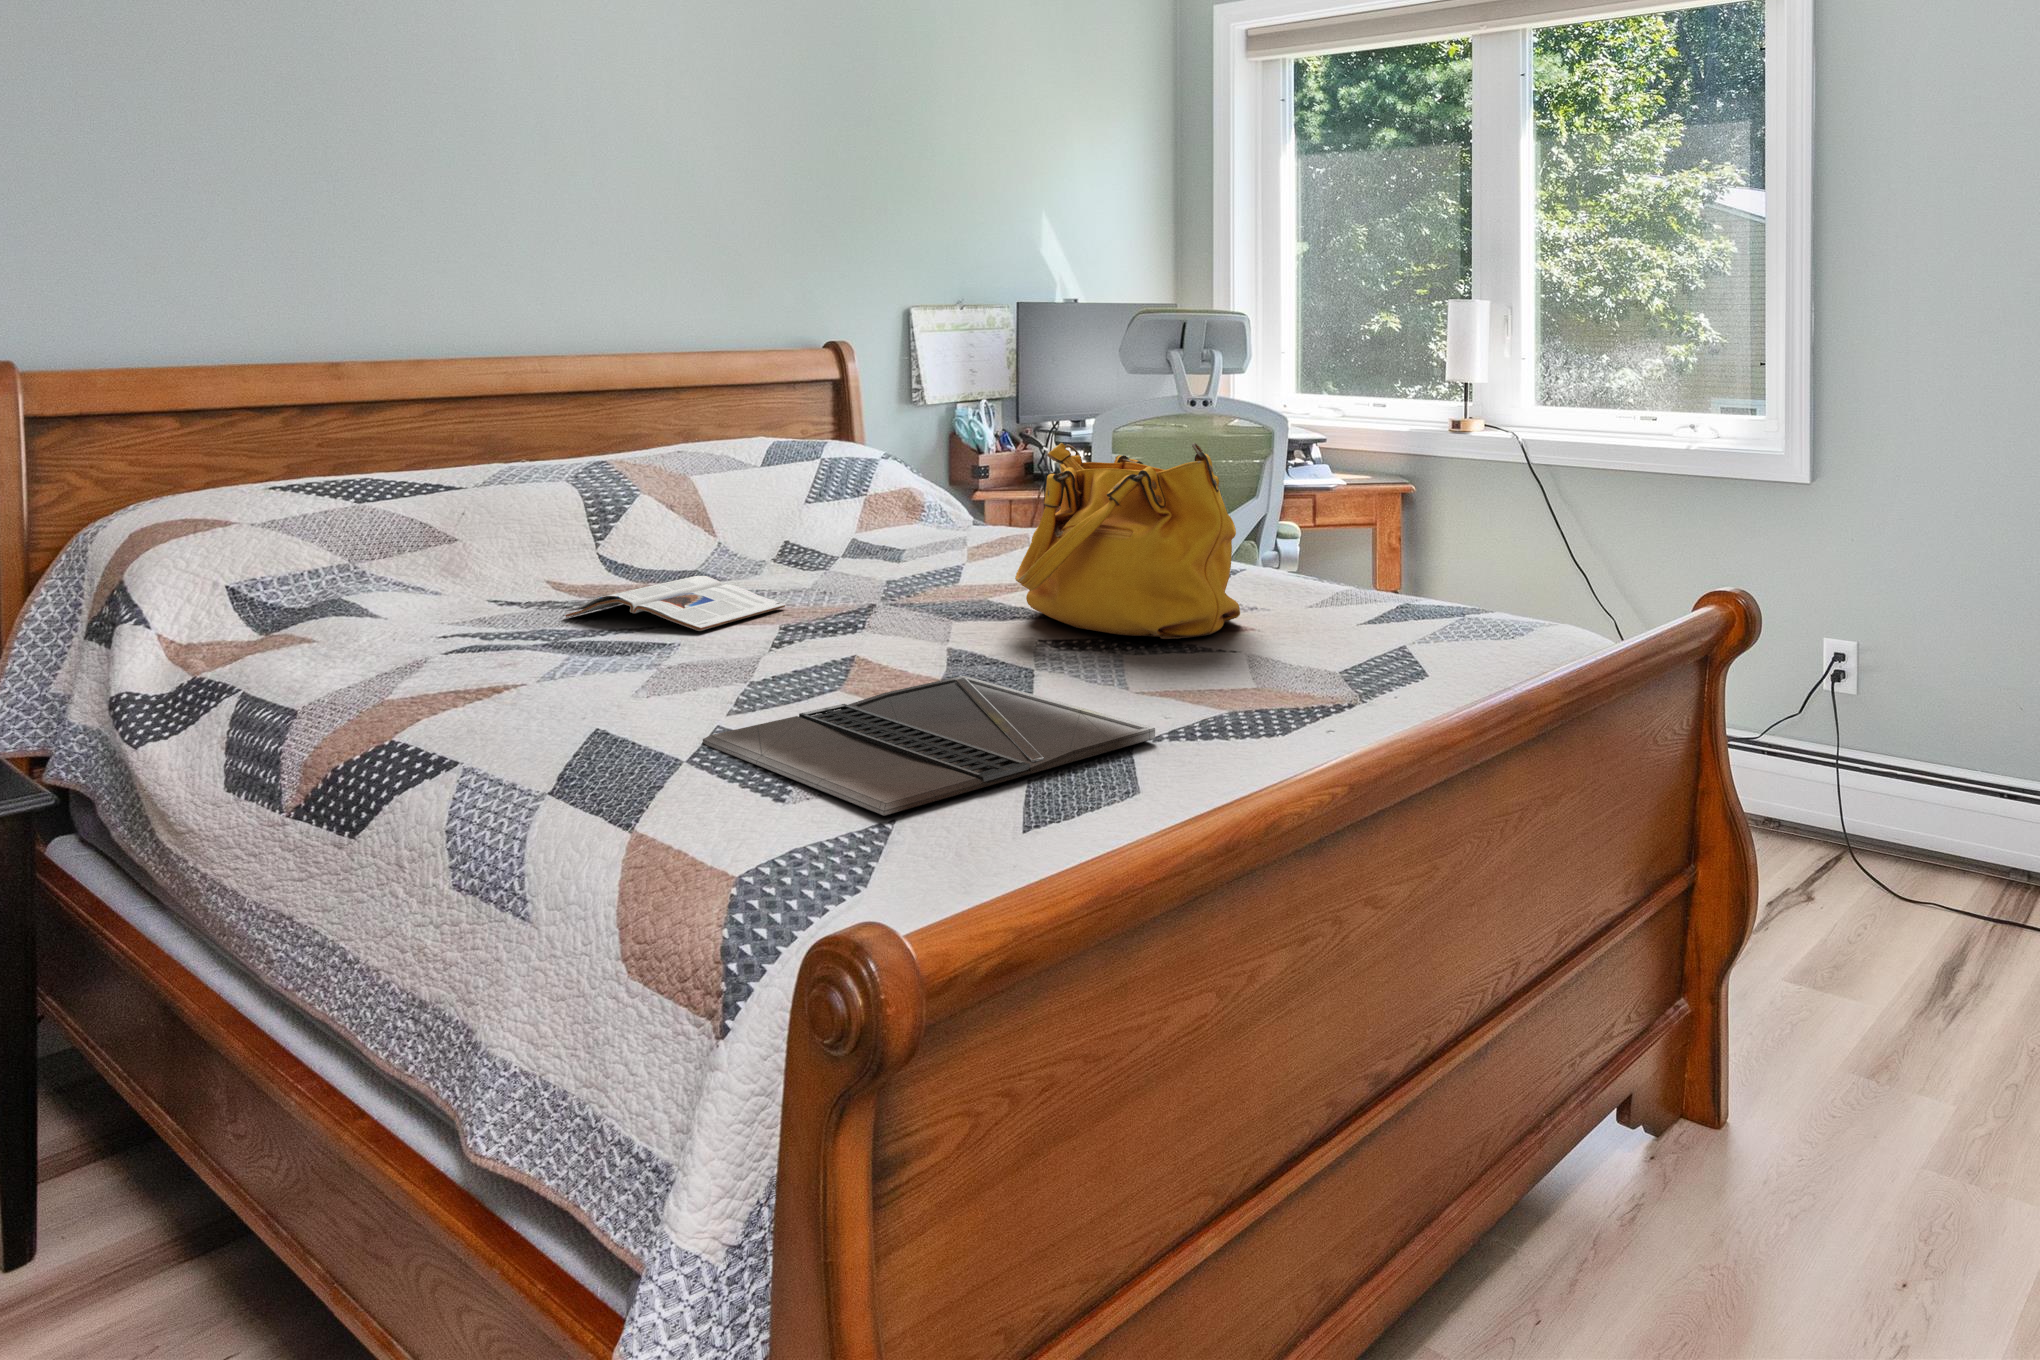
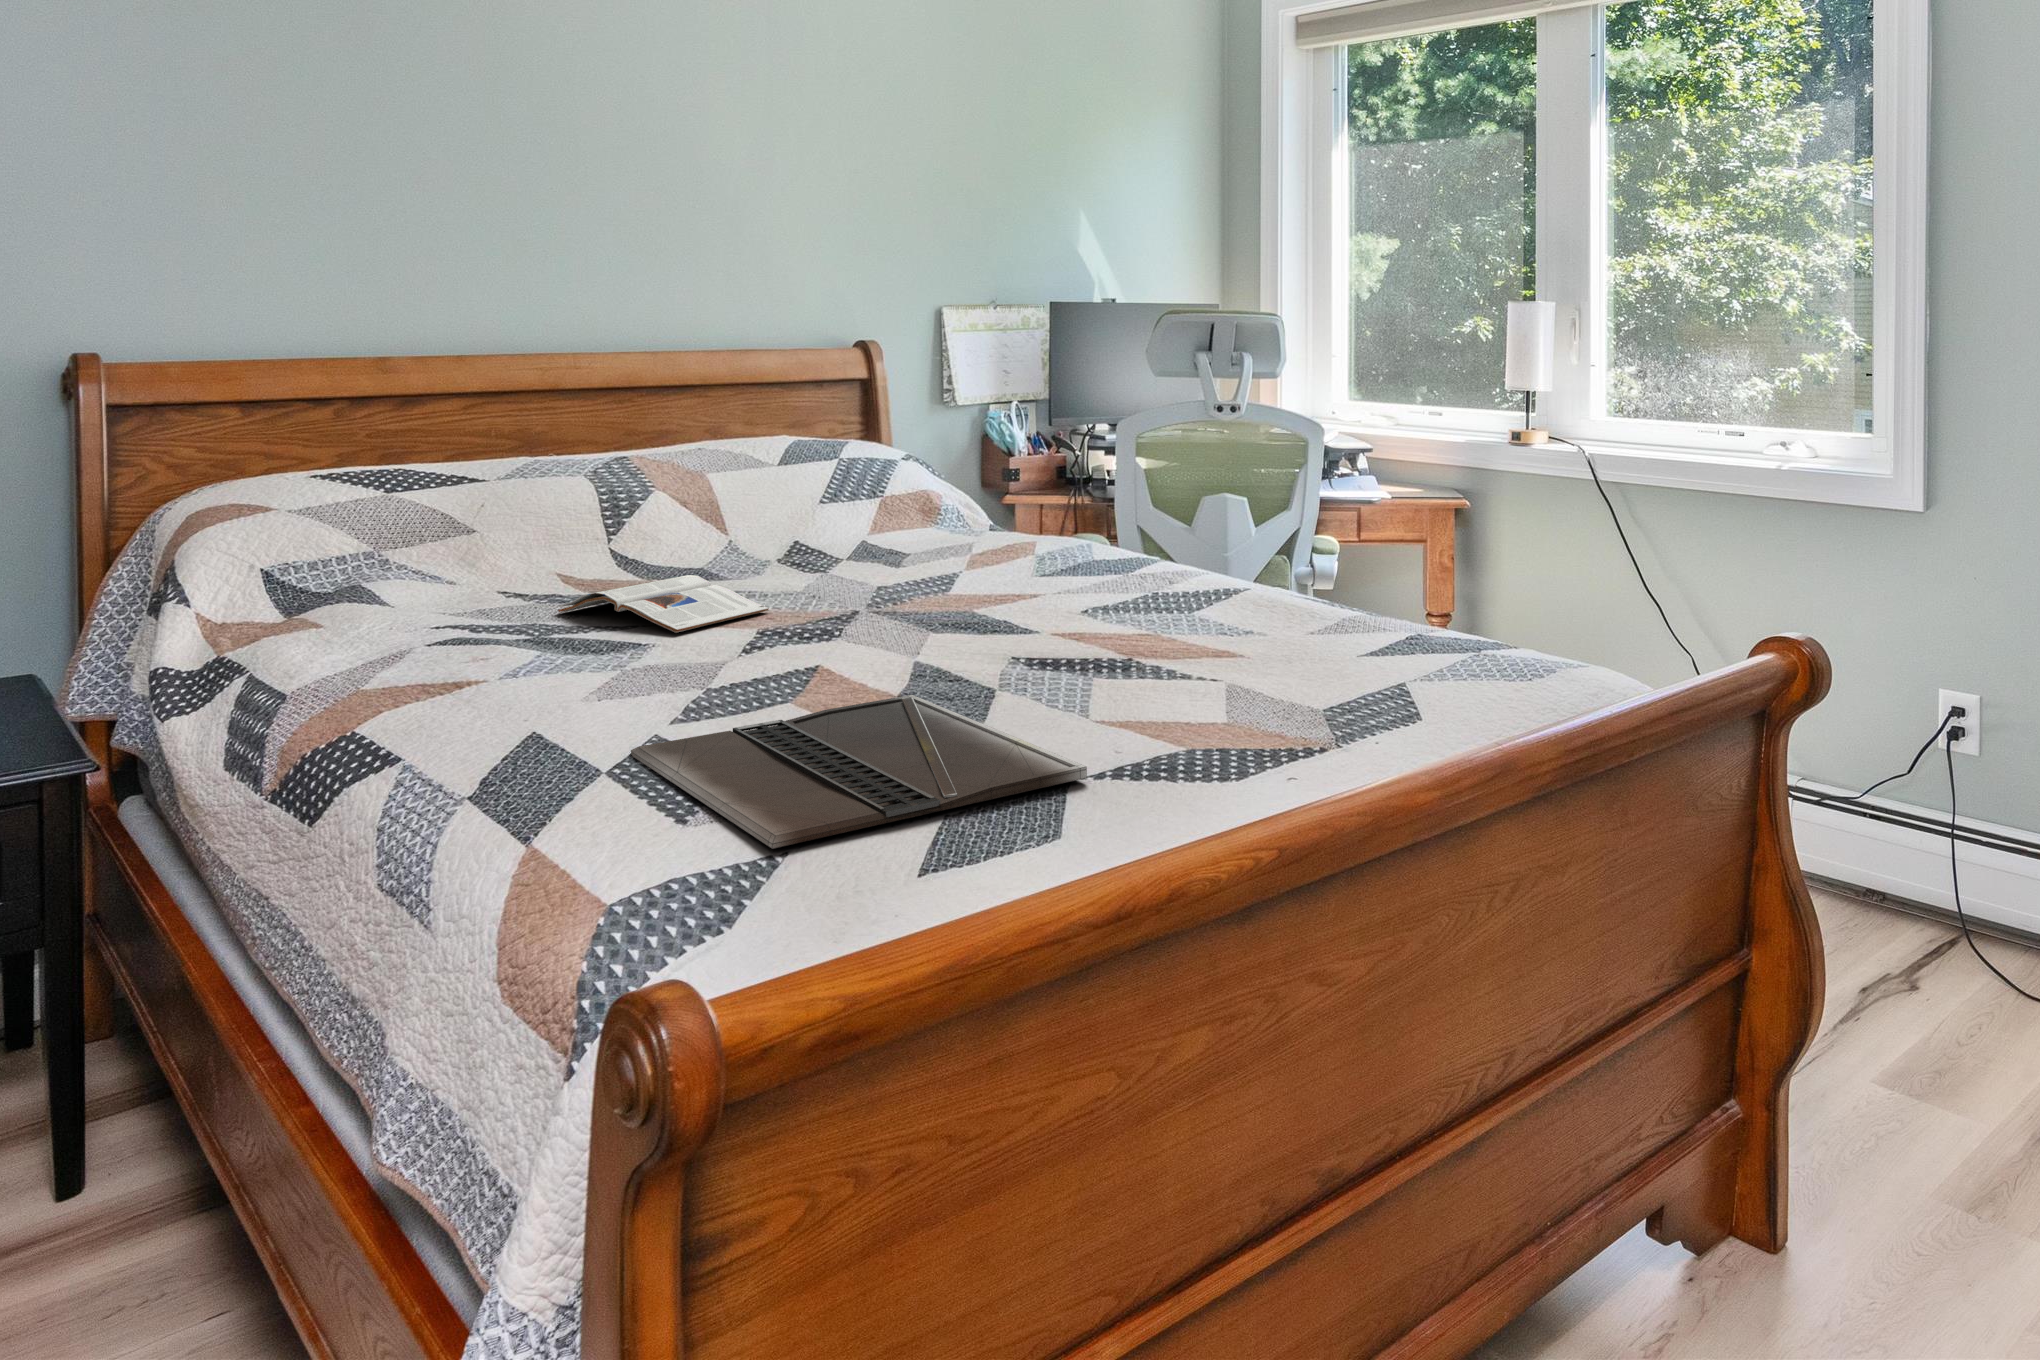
handbag: present [1015,443,1240,639] -> none [986,449,1227,664]

